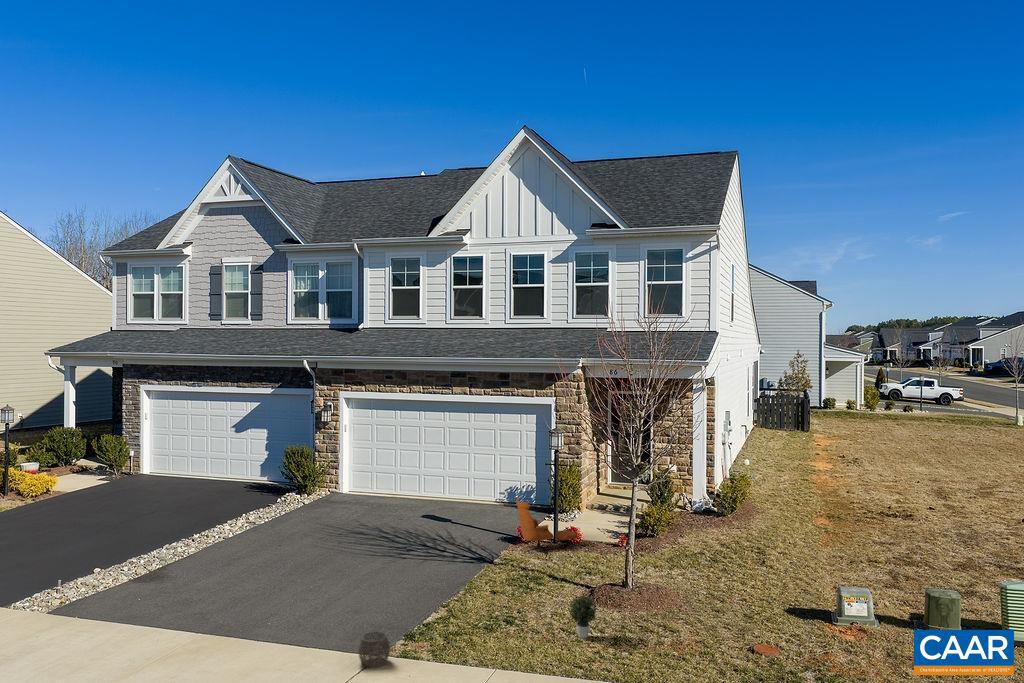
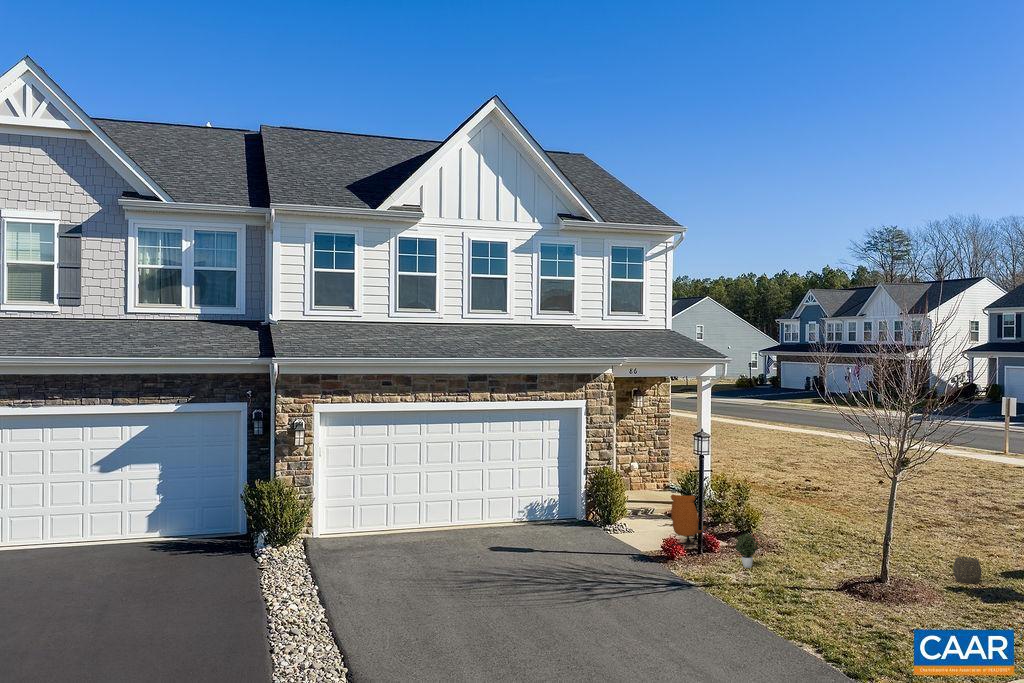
potted plant: present [570,596,597,639] -> present [735,534,758,568]
woven basket: present [359,631,390,668] -> present [953,557,982,583]

